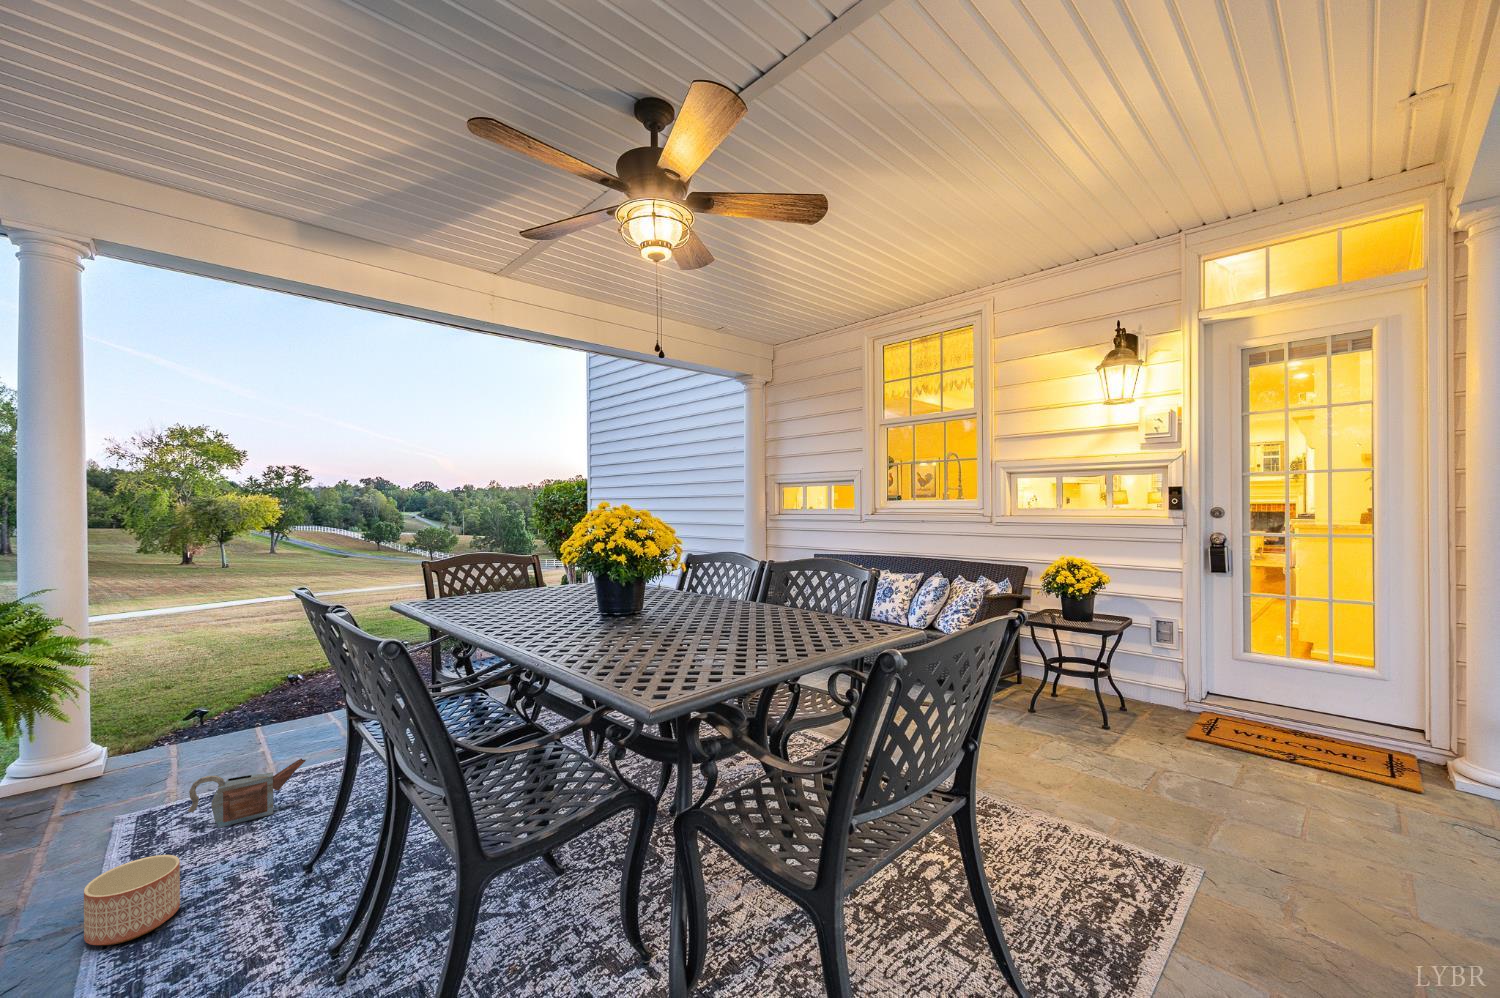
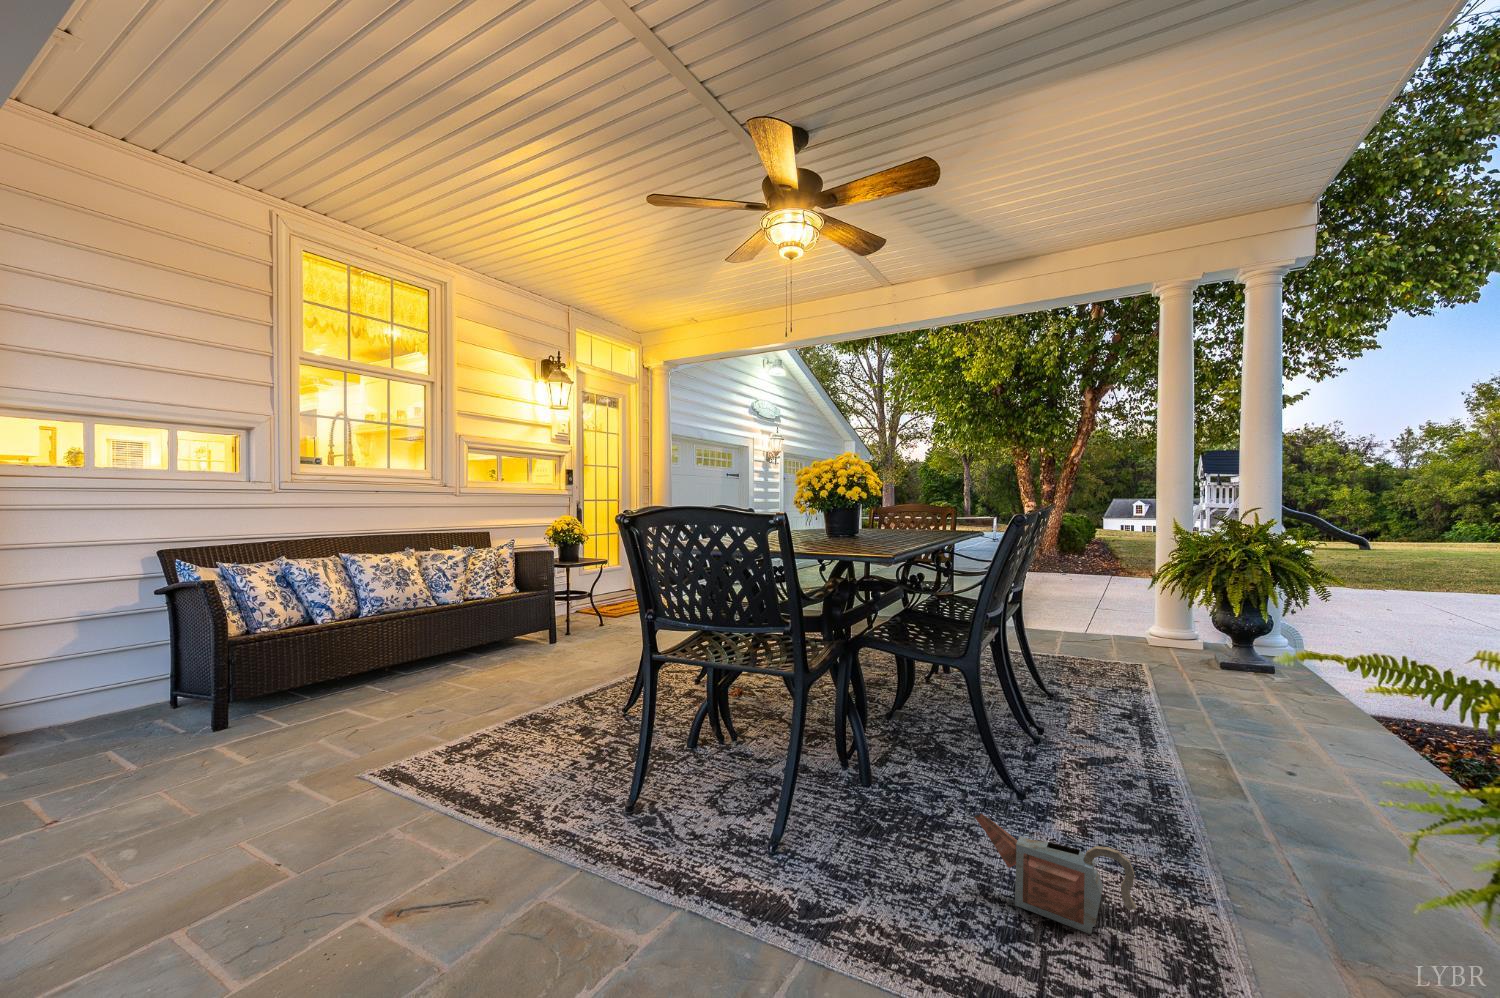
planter: present [84,855,180,945] -> none [1131,775,1211,855]

